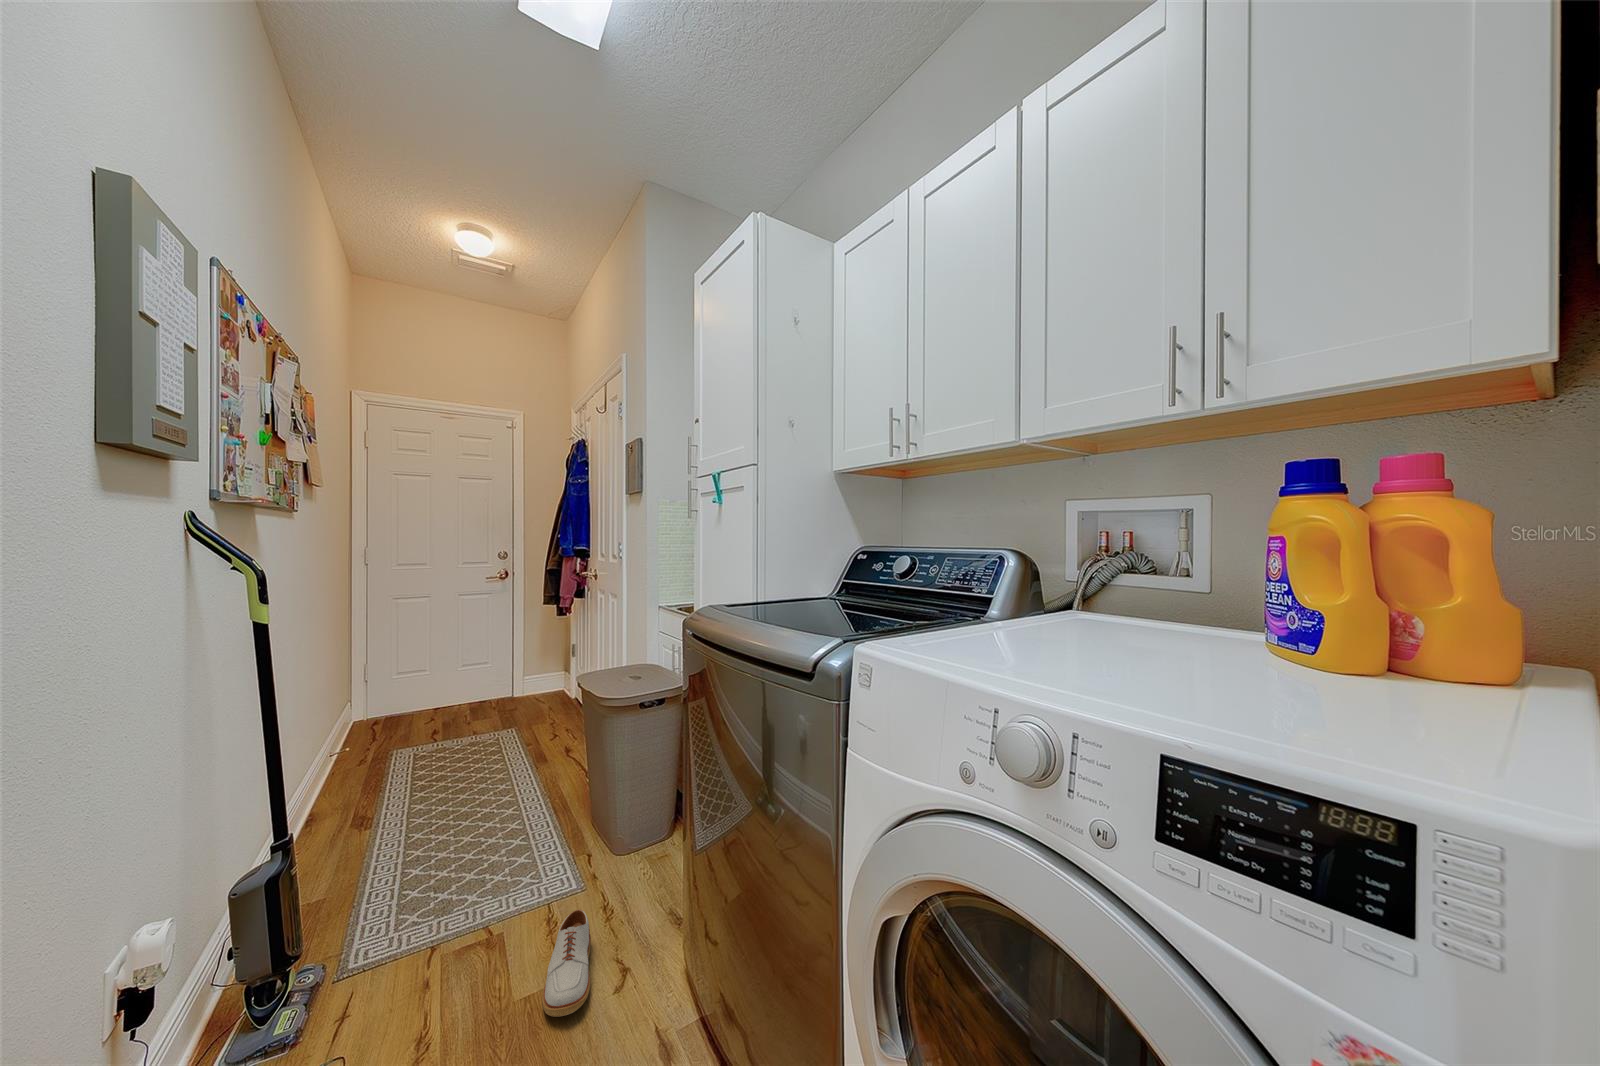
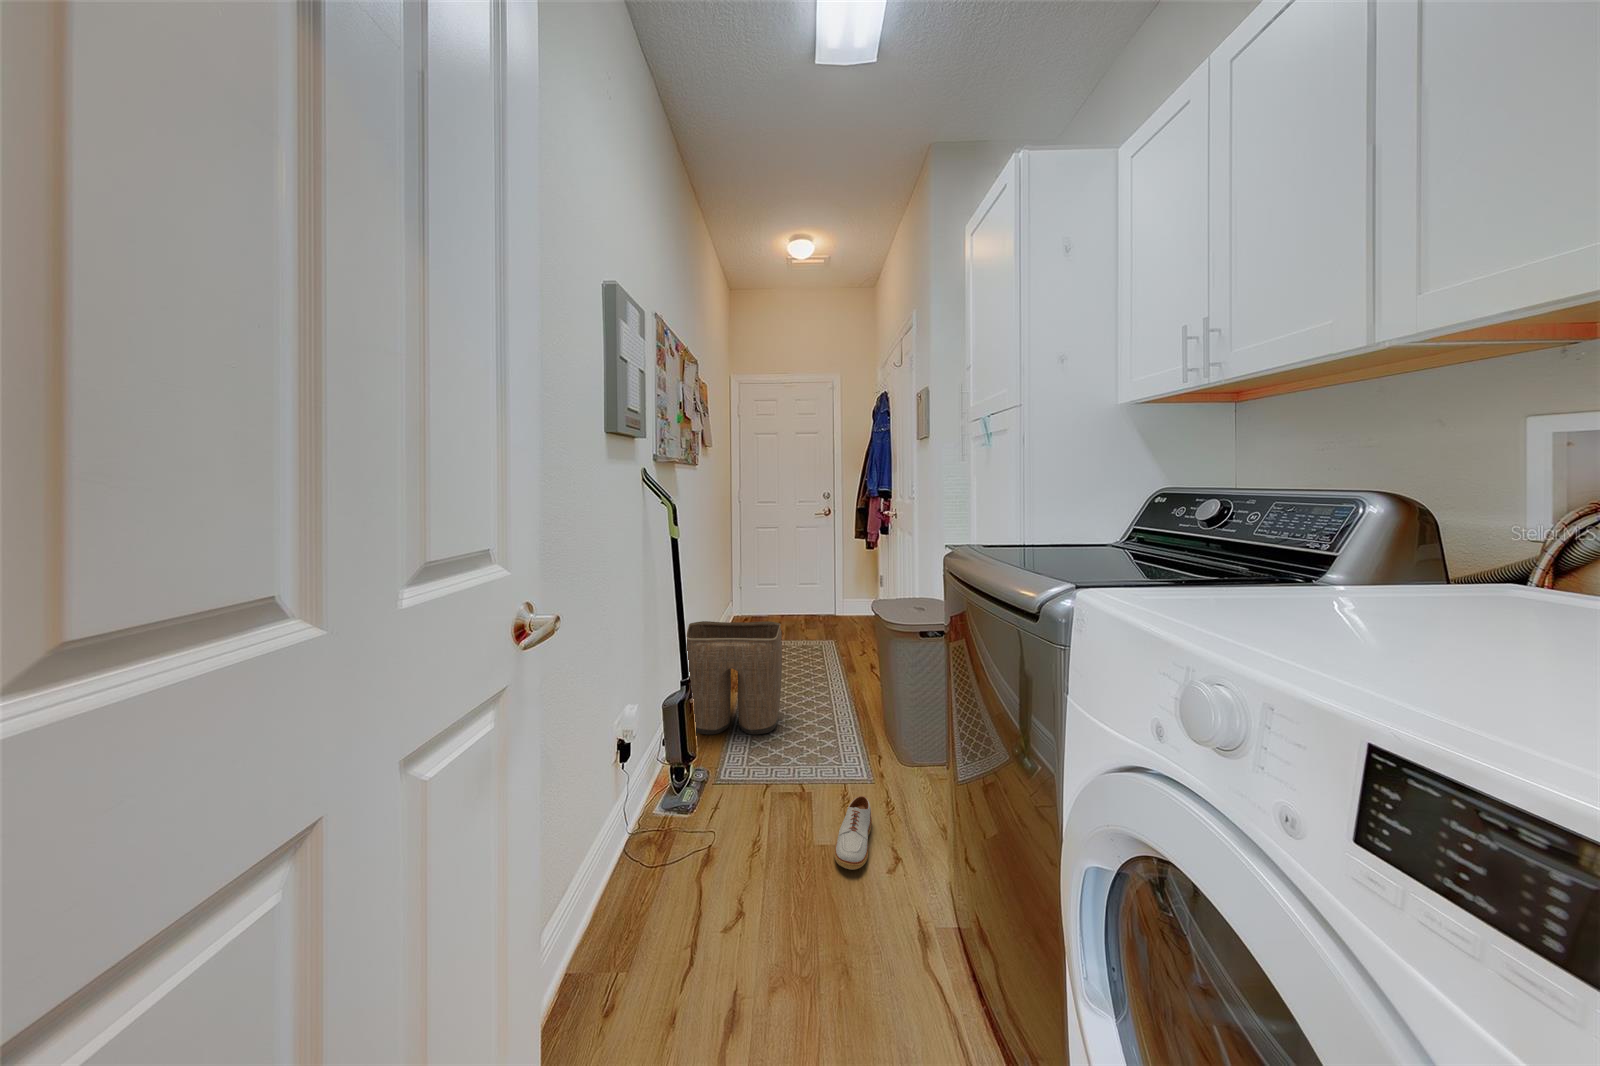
laundry basket: none [271,715,447,914] -> present [687,621,782,734]

